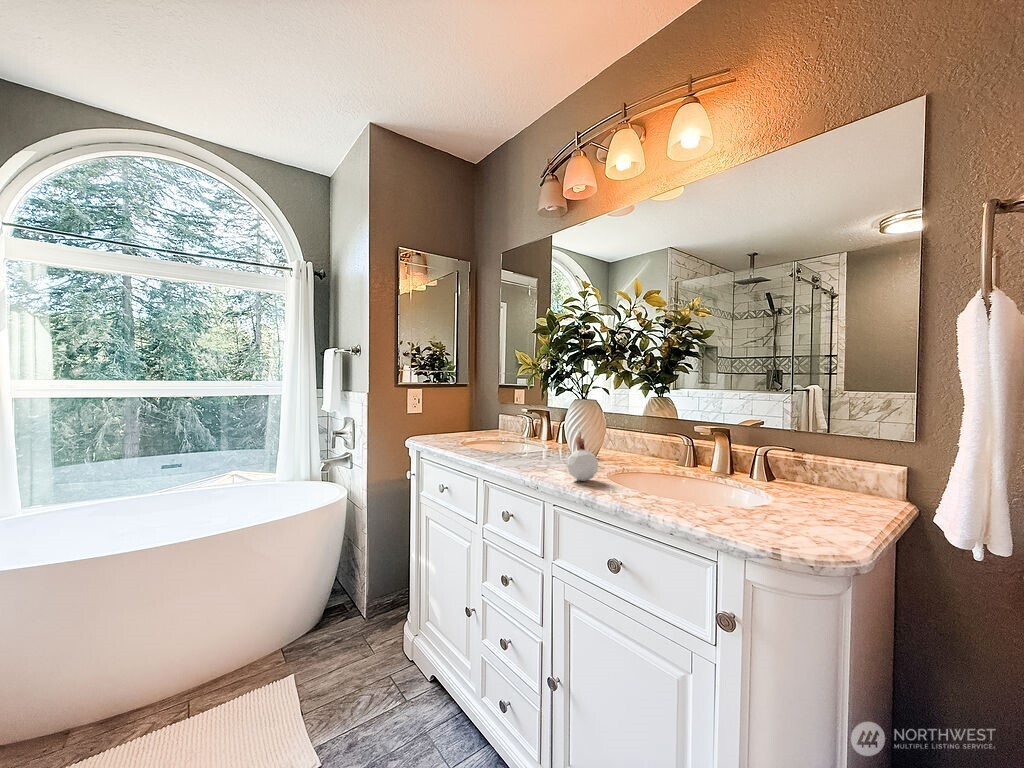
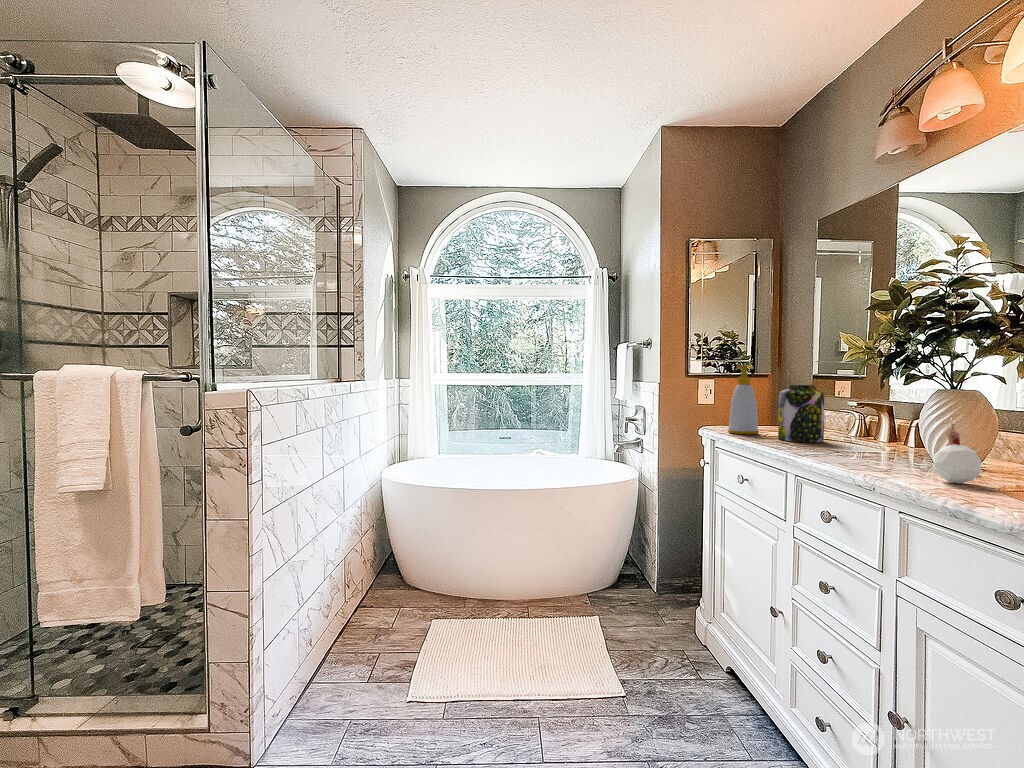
soap bottle: none [429,377,455,437] -> present [728,365,759,435]
jar: none [468,394,502,443] -> present [778,385,824,443]

